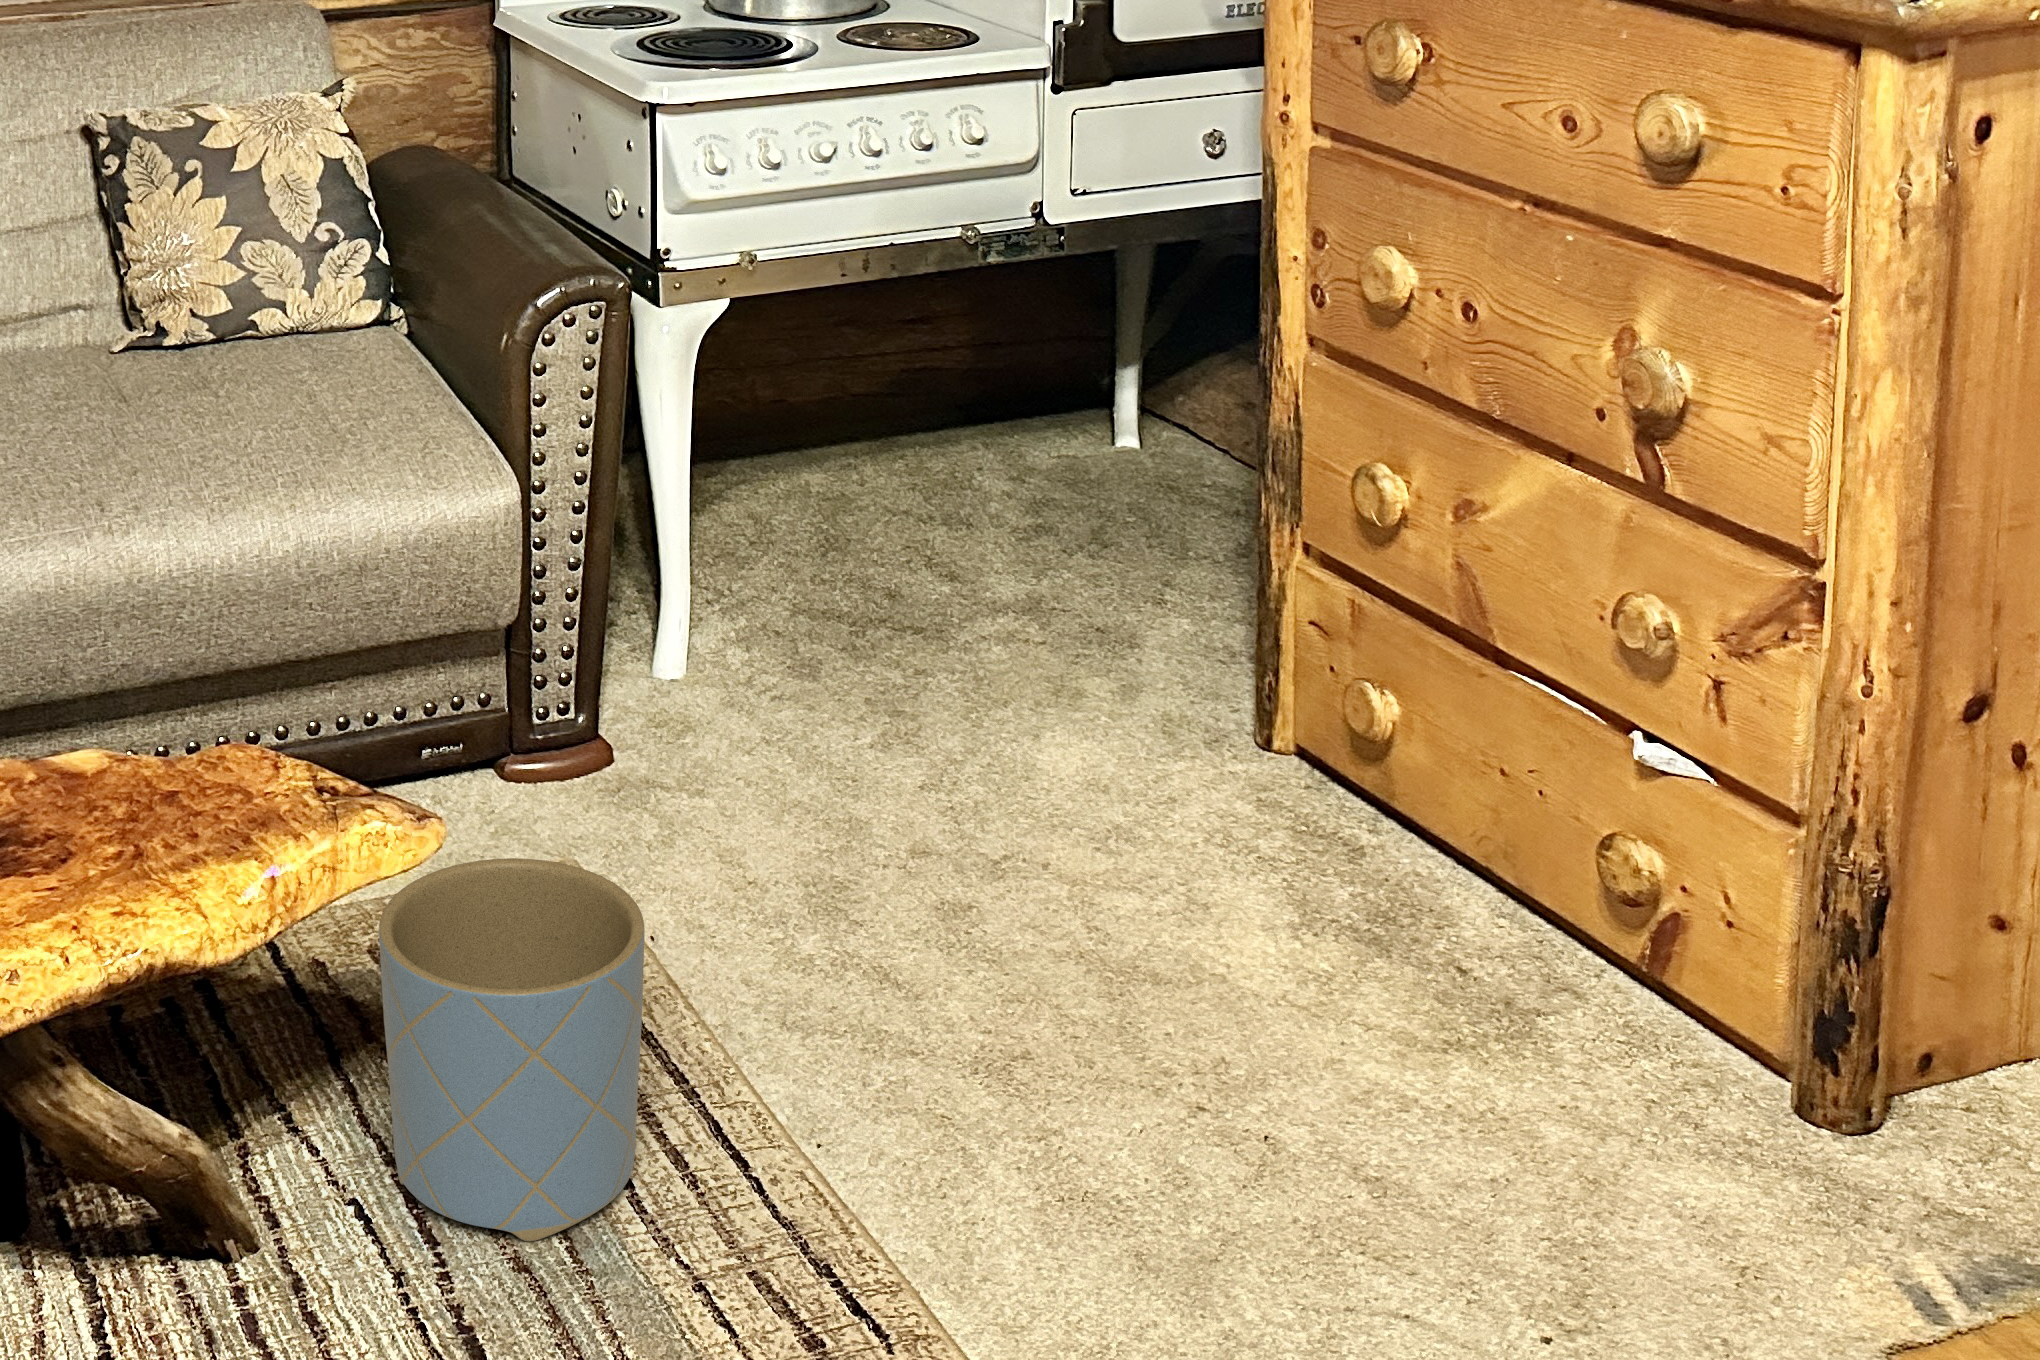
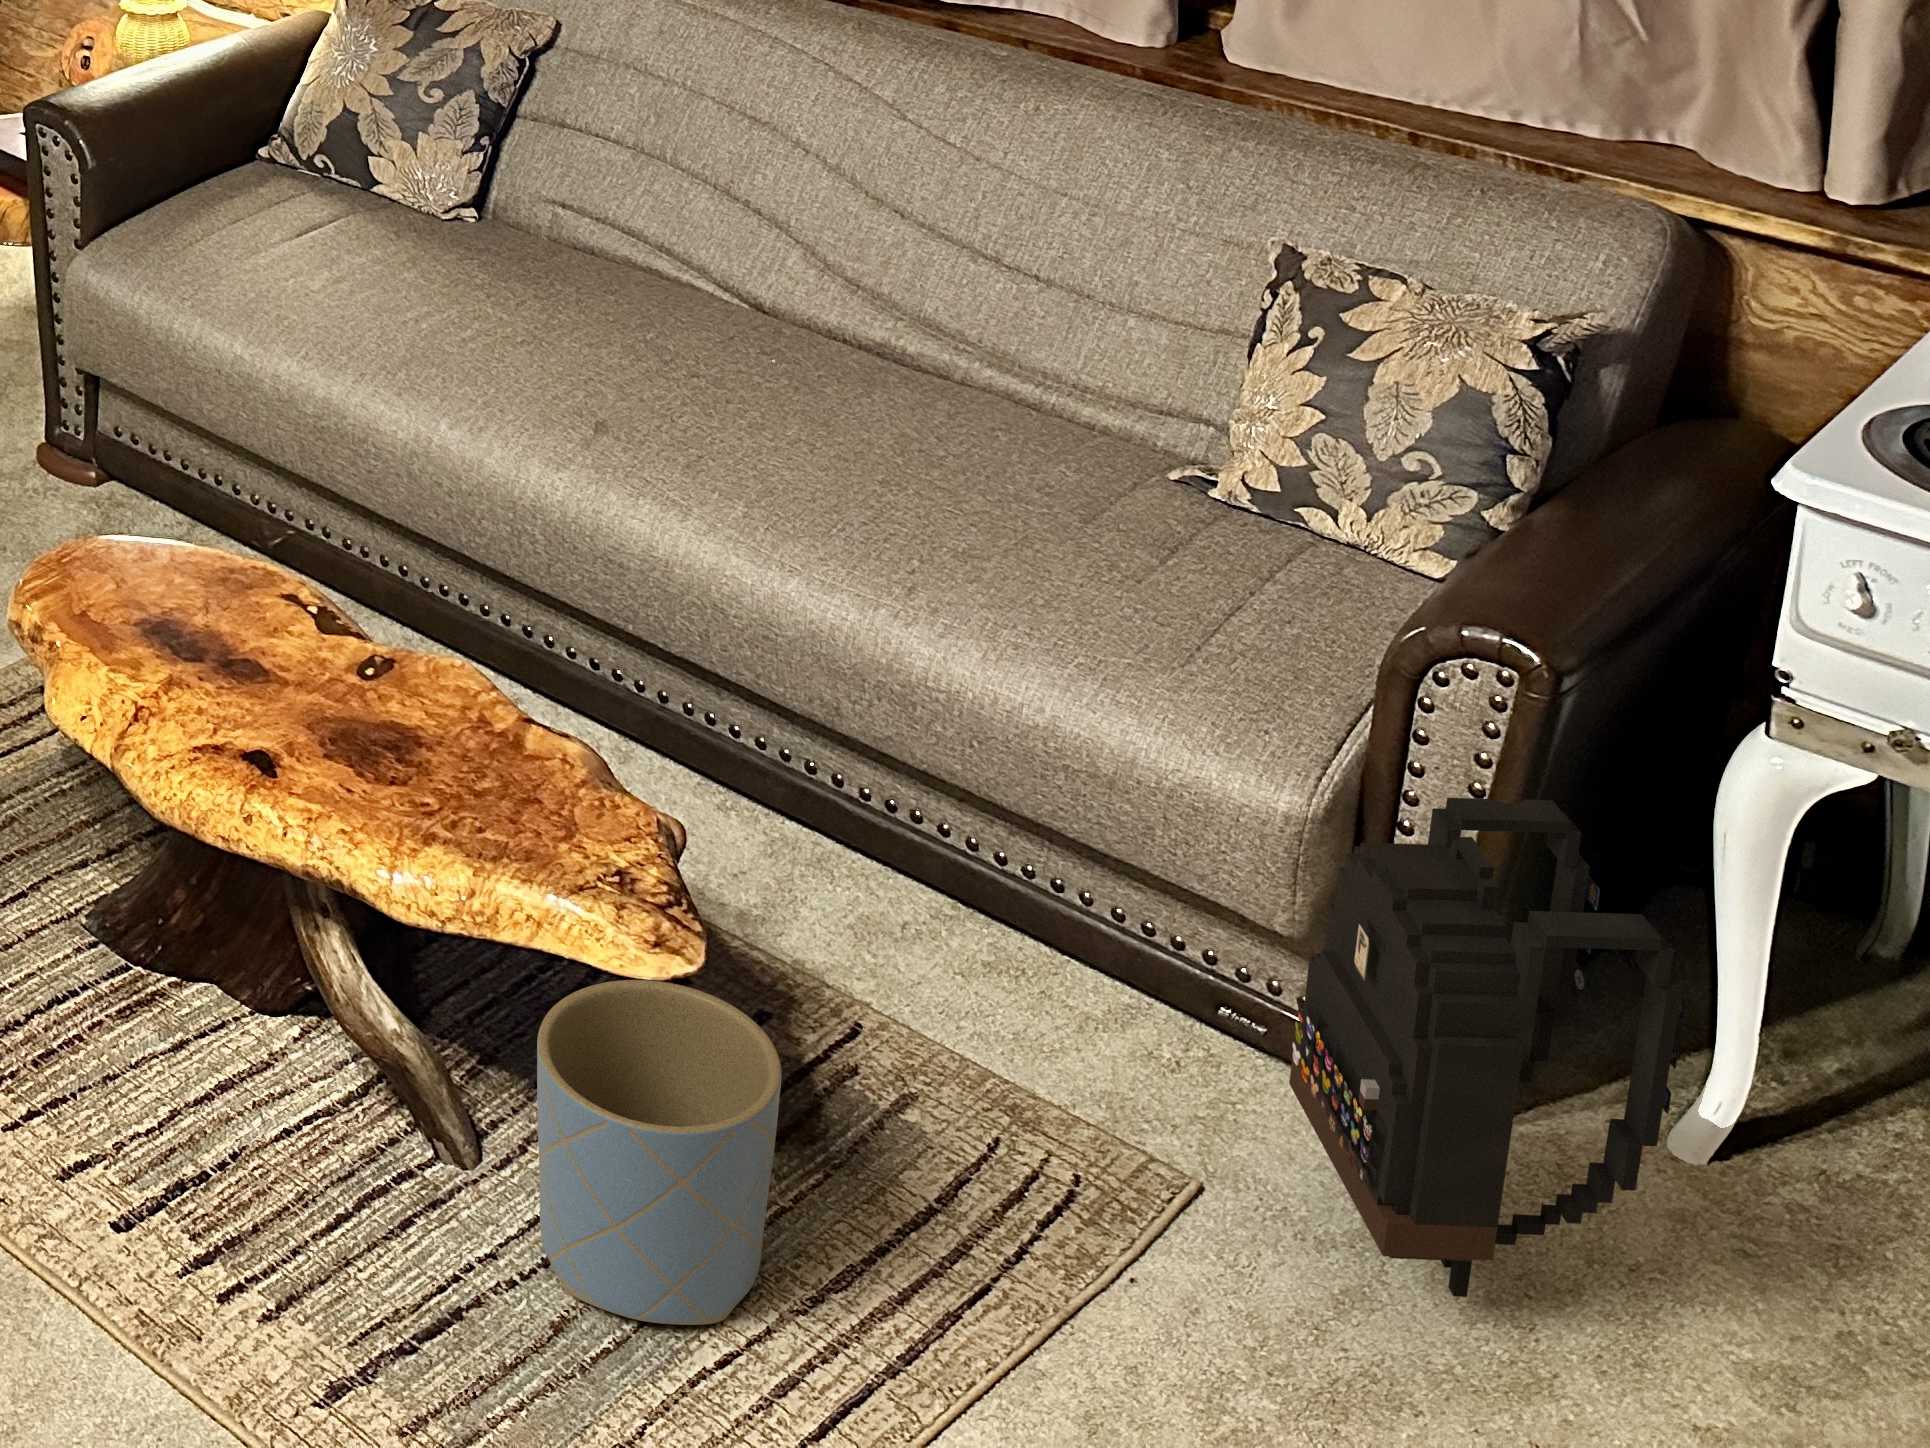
backpack: none [605,381,870,791] -> present [1289,798,1686,1297]

